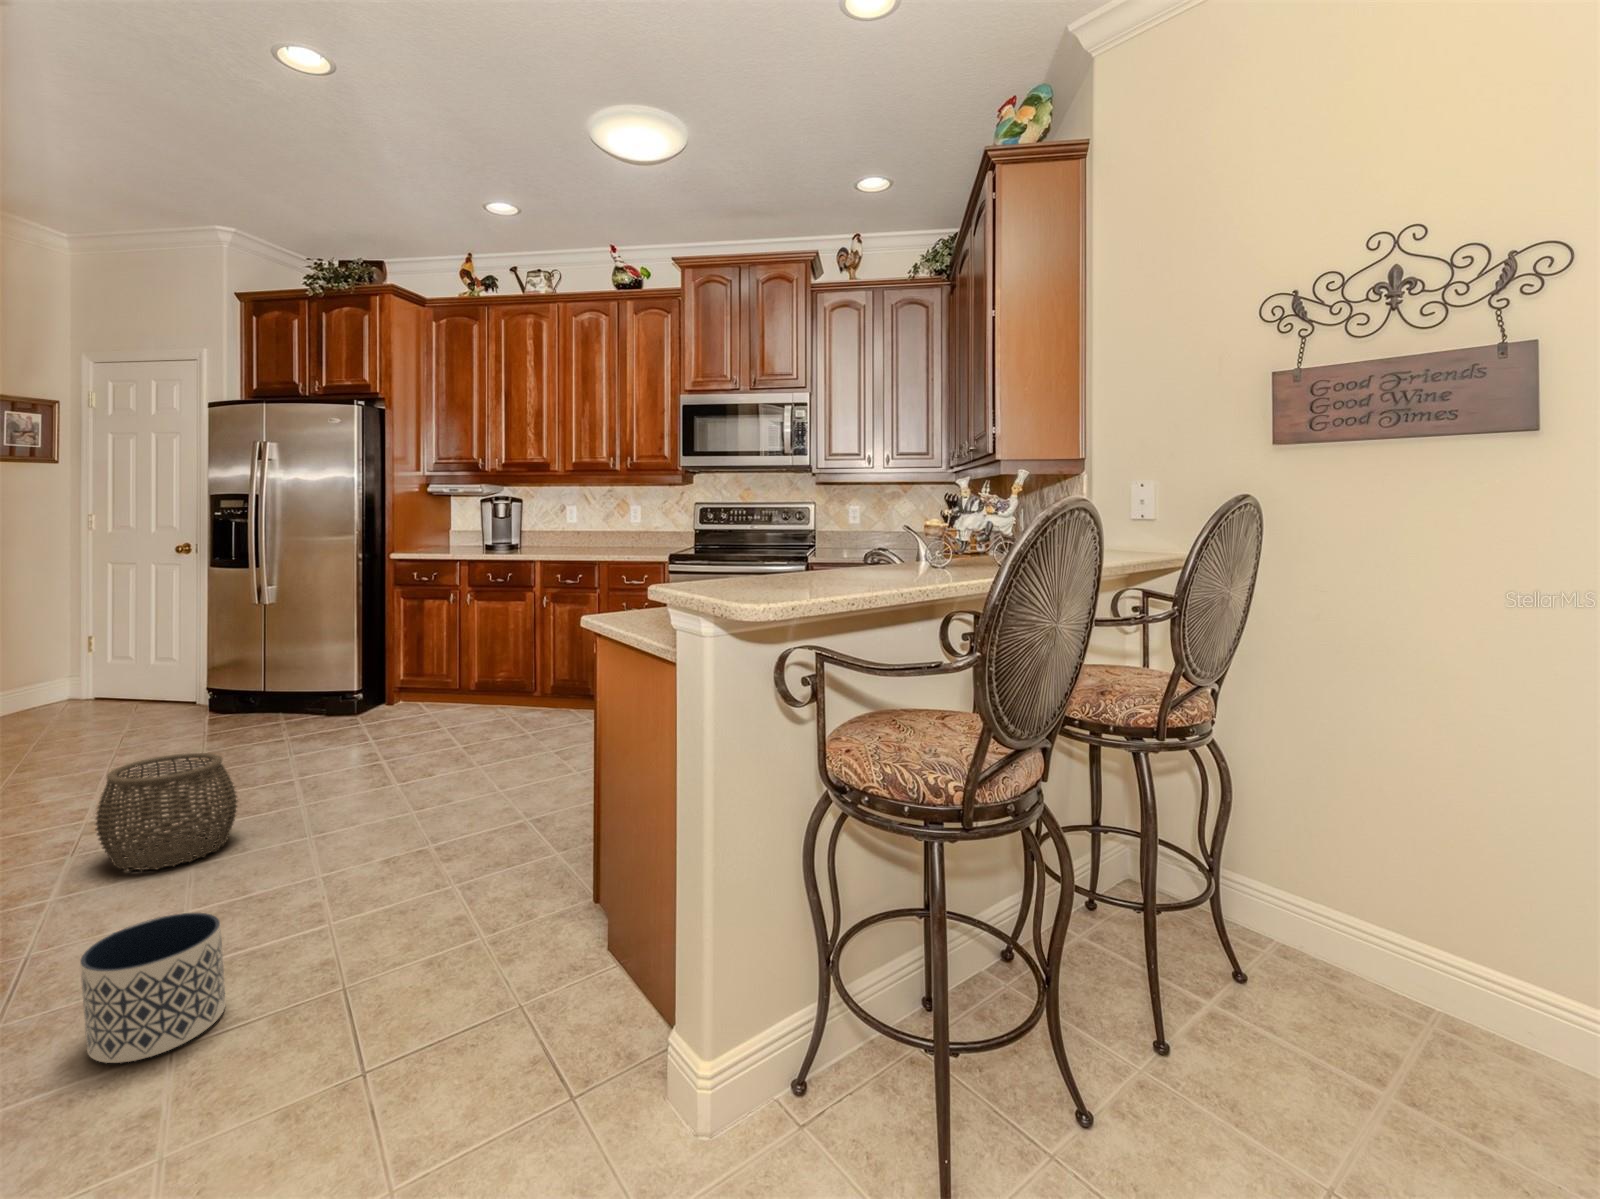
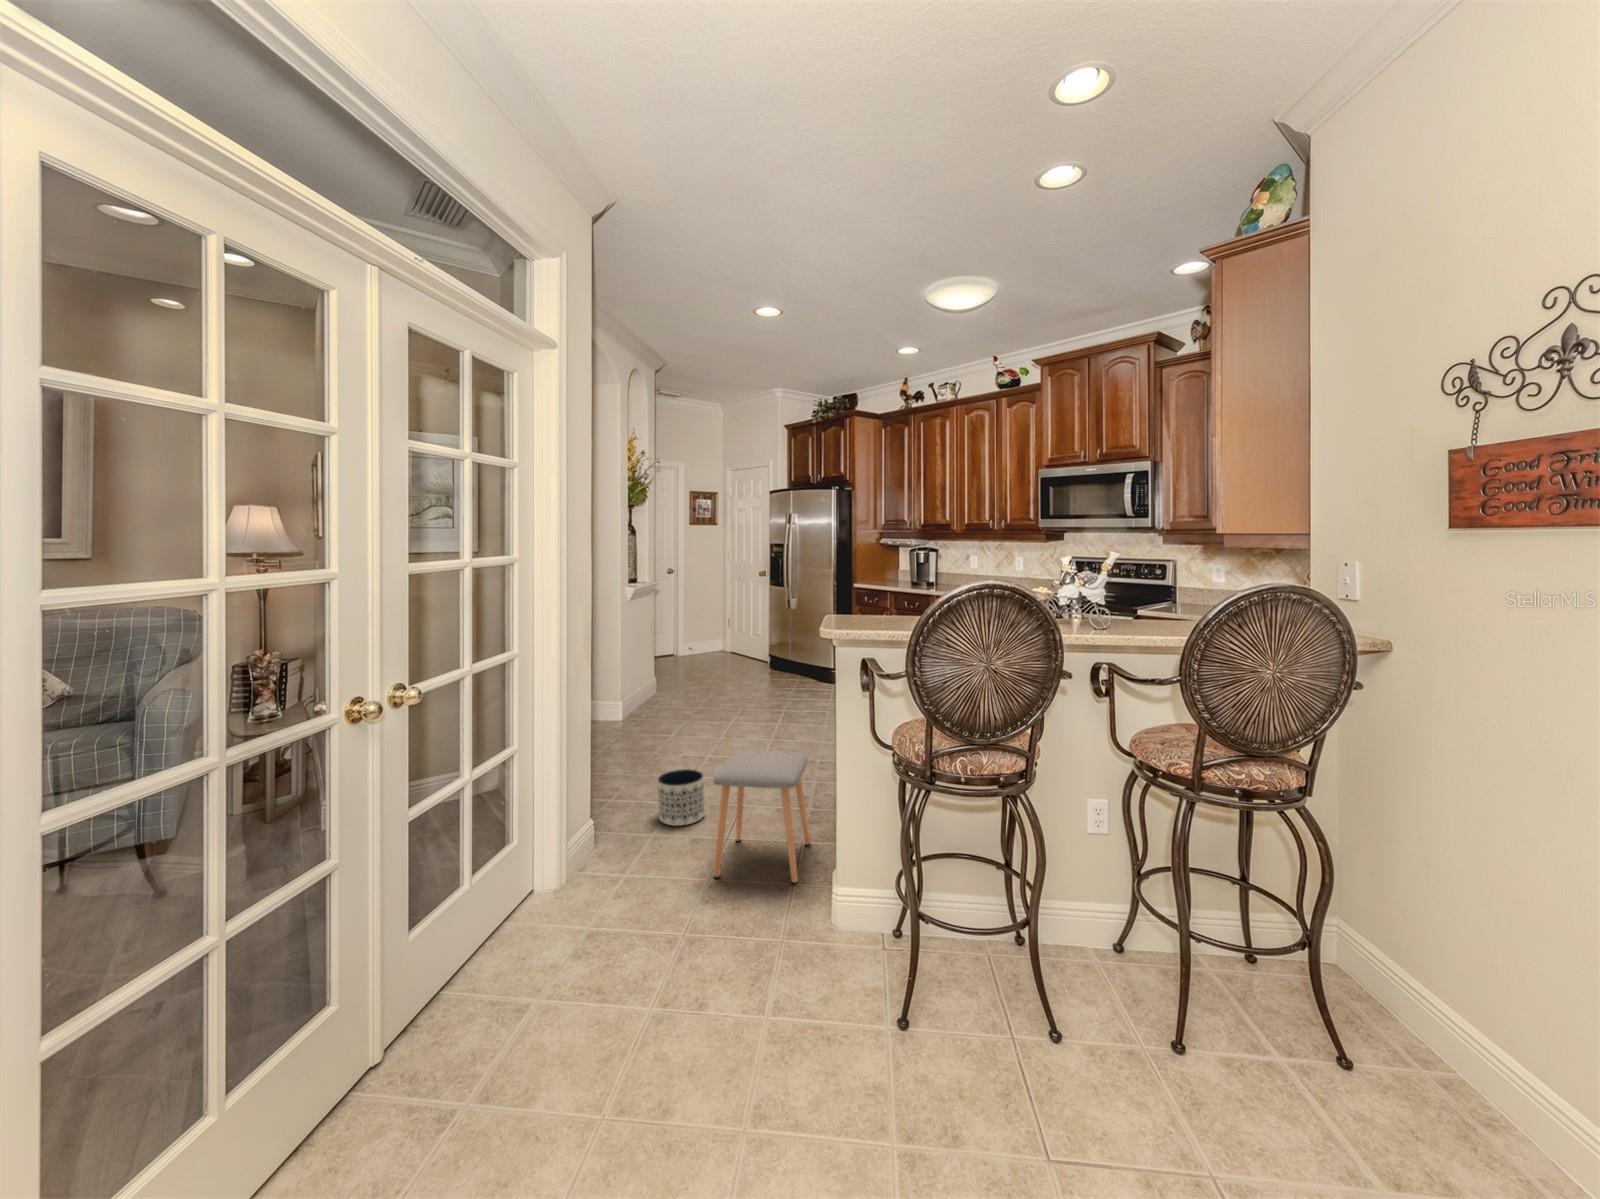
woven basket: present [95,753,238,871] -> none [692,698,745,753]
stool: none [336,815,542,1134] -> present [713,750,811,884]

